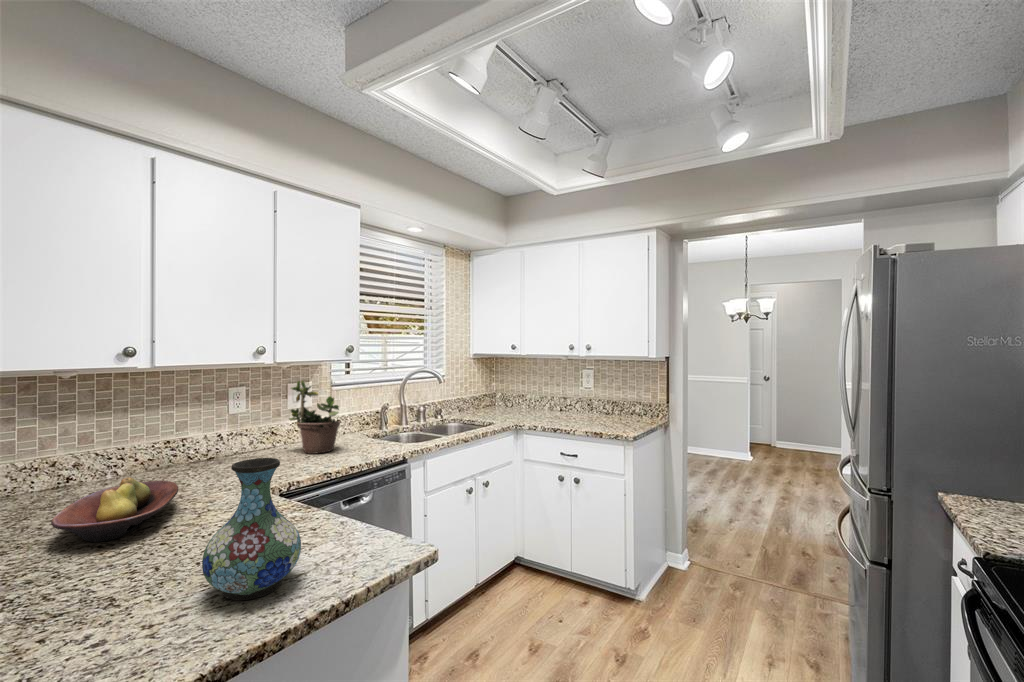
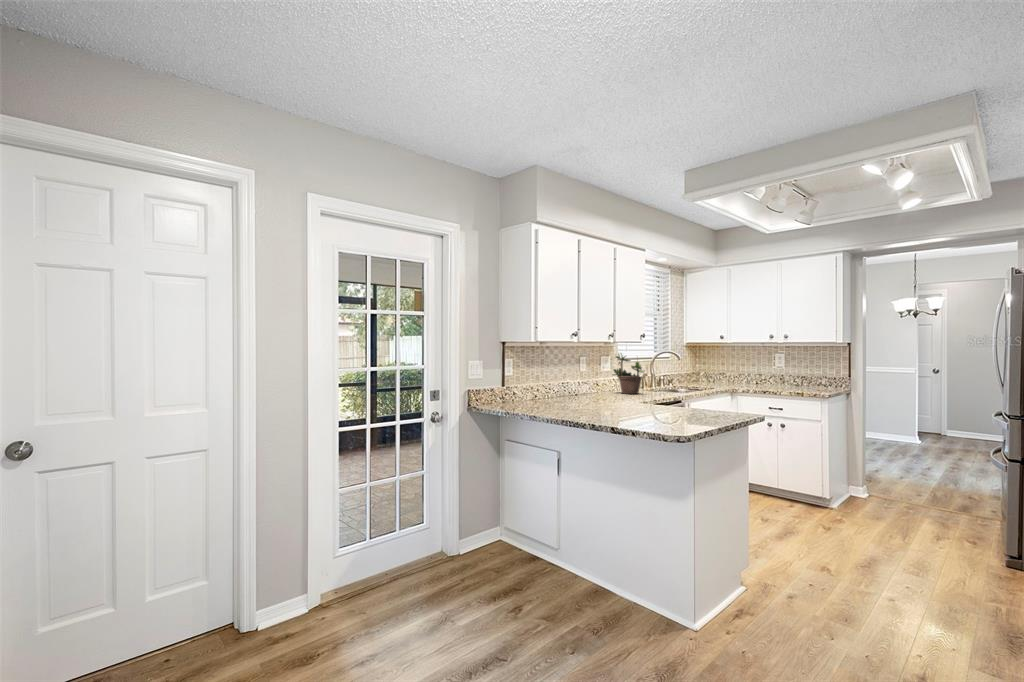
vase: present [202,458,301,600] -> none [686,369,722,418]
fruit bowl: present [51,478,178,542] -> none [582,387,627,408]

